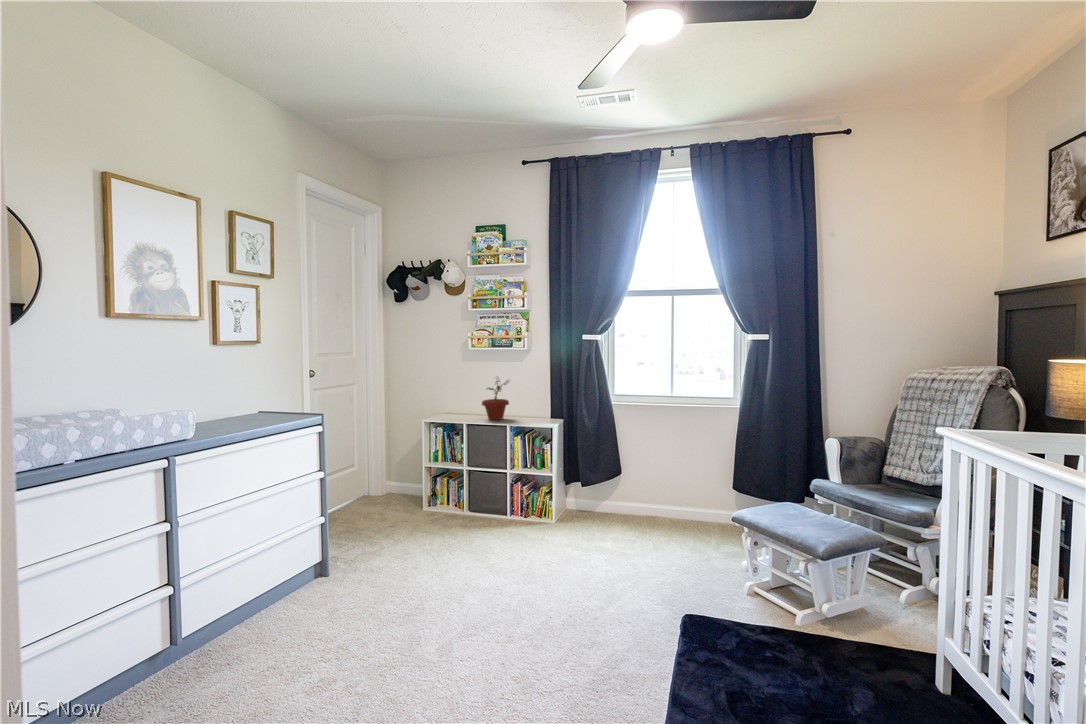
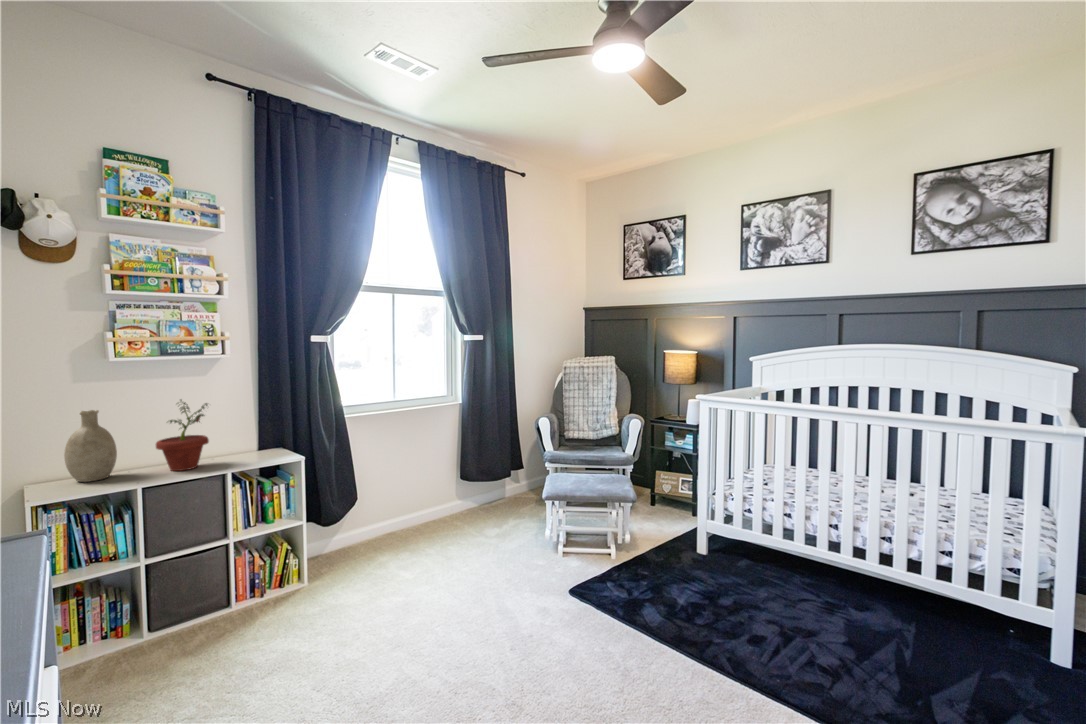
decorative vase: none [451,377,473,417] -> present [64,410,117,482]

